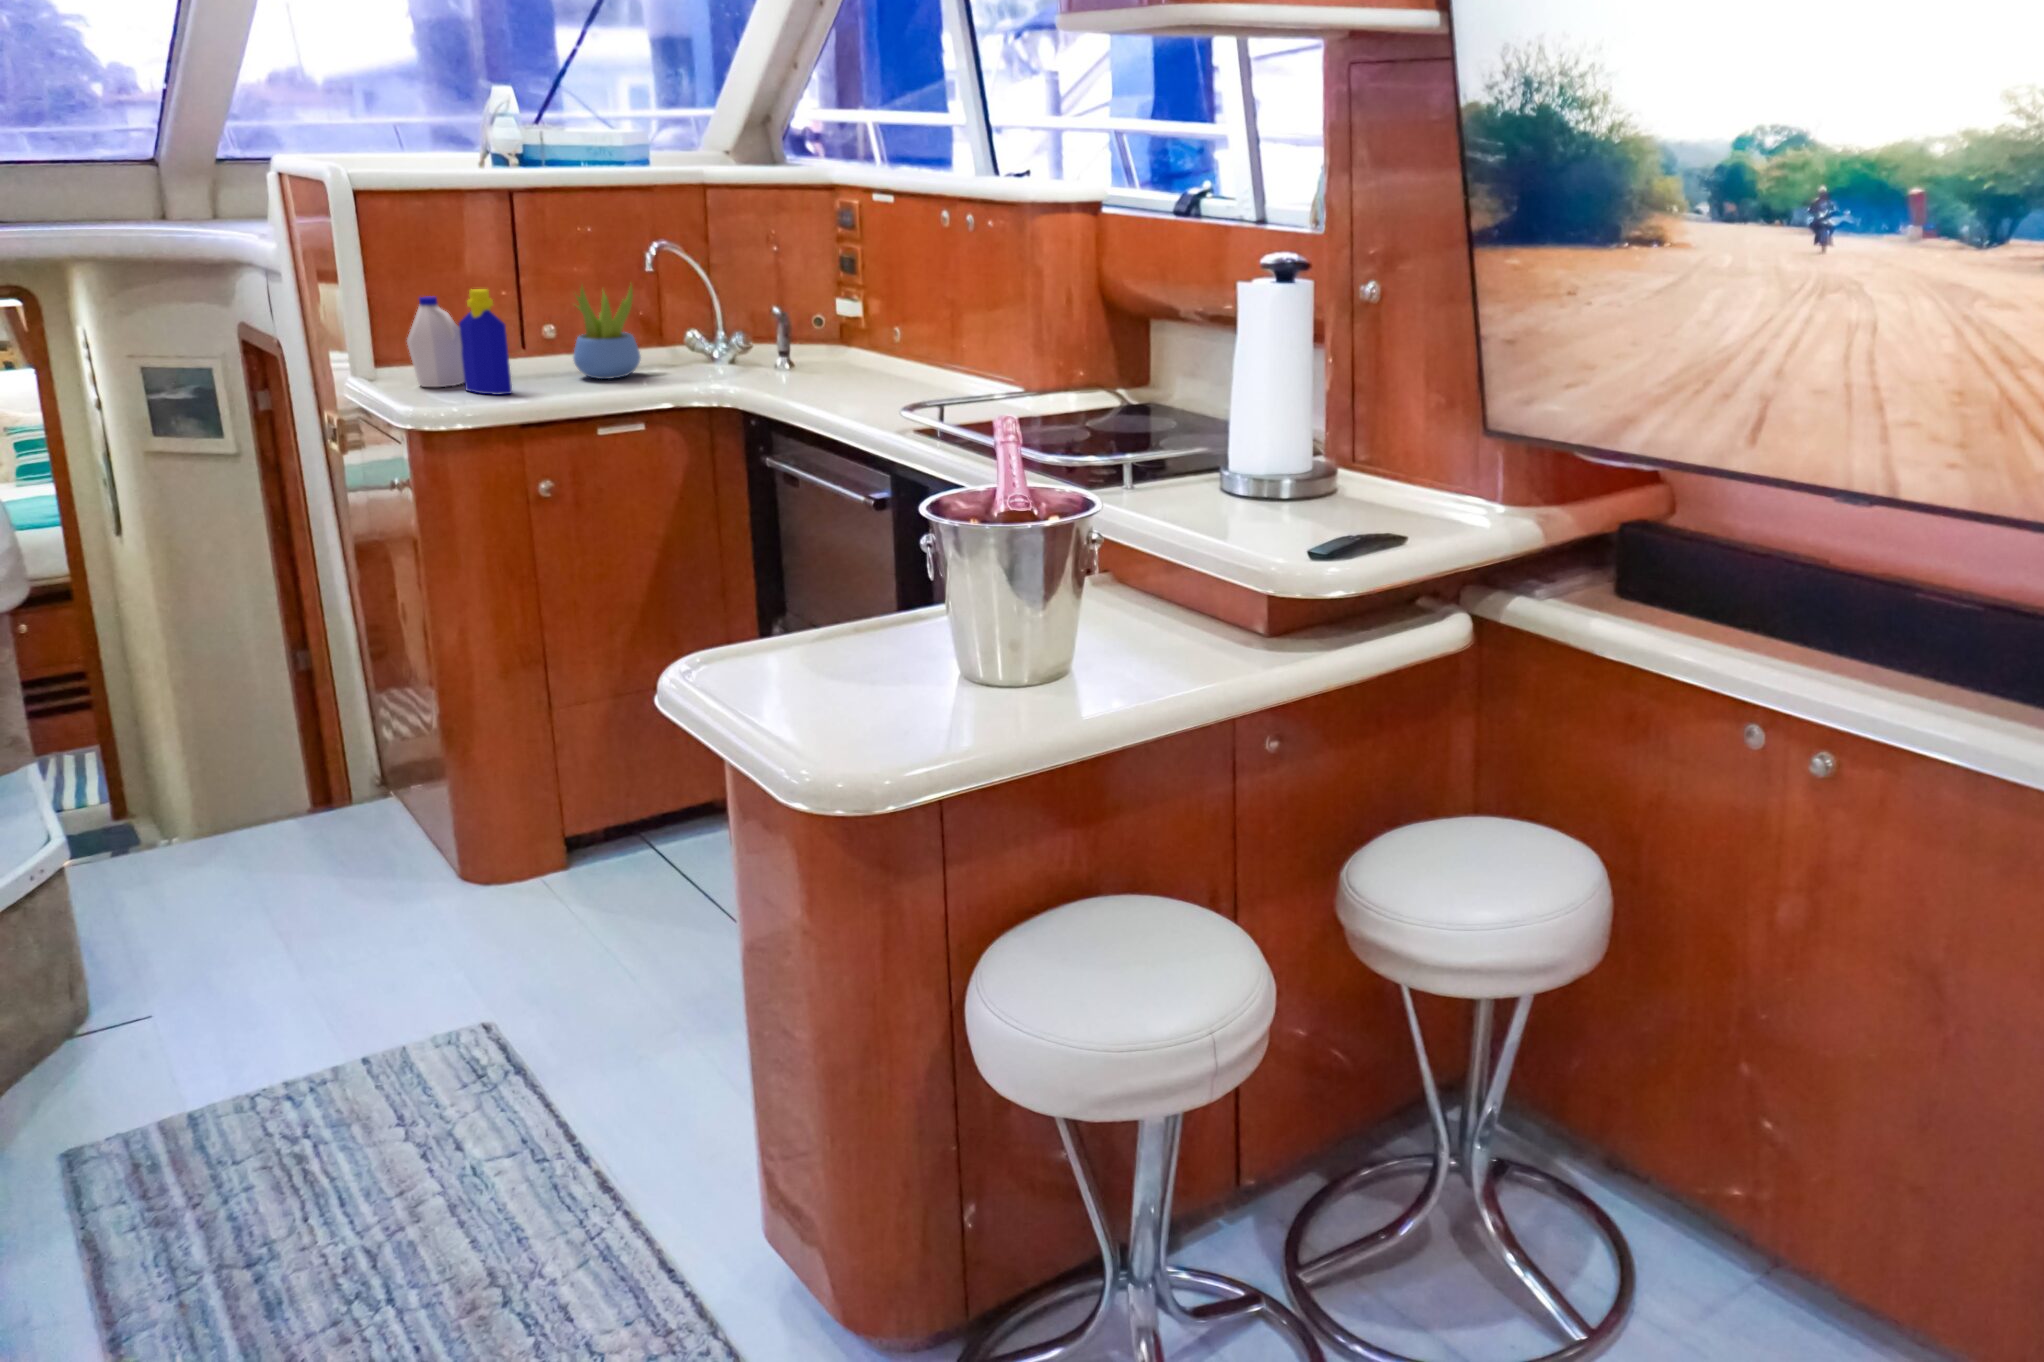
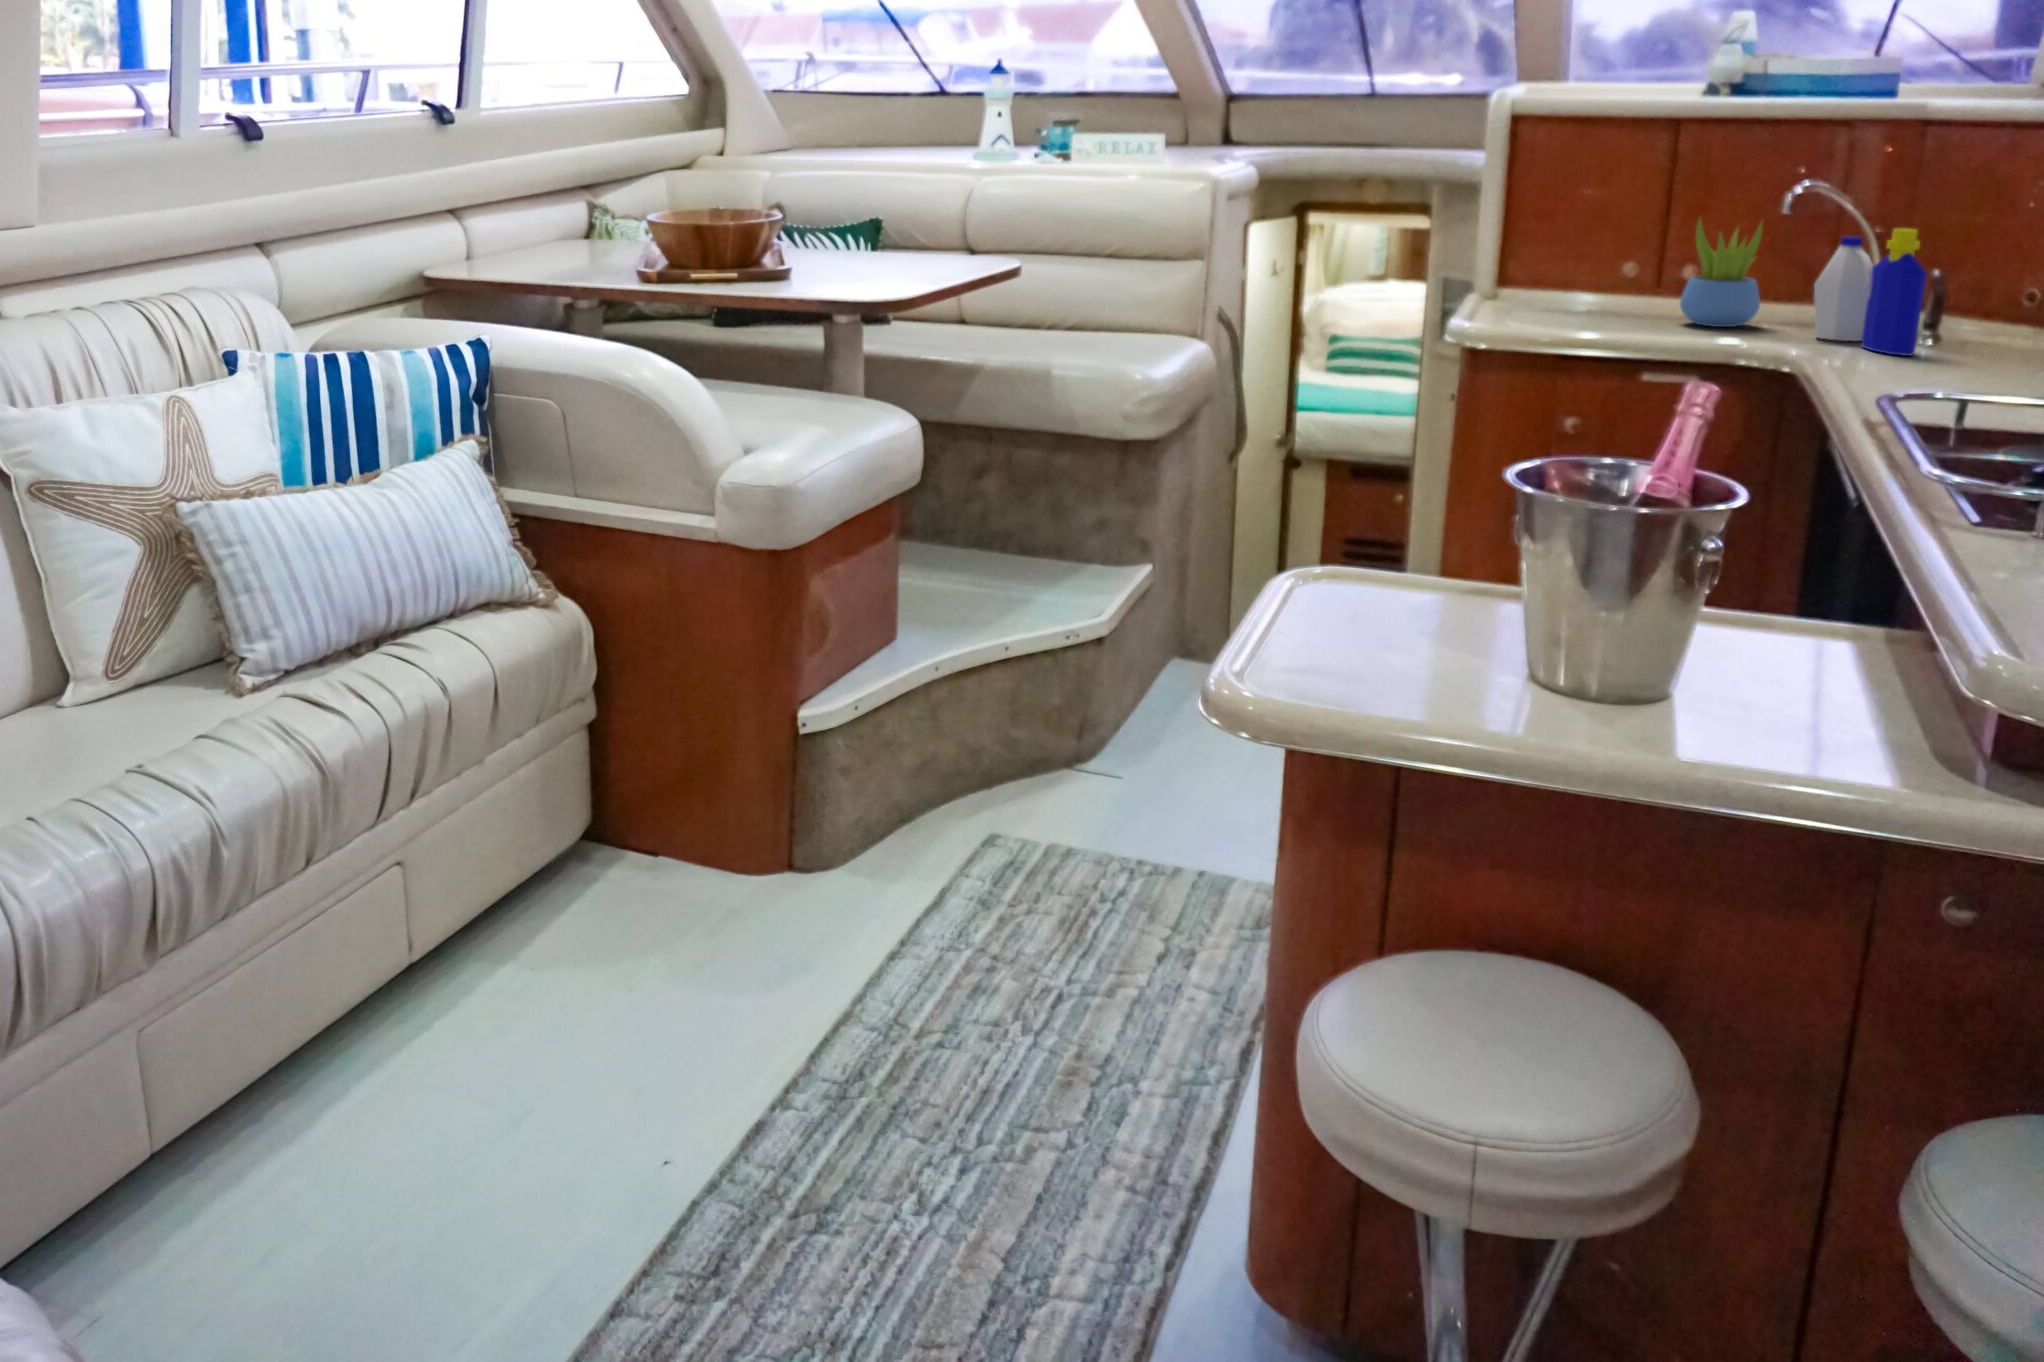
bottle: present [407,289,512,395] -> present [1814,229,1927,356]

